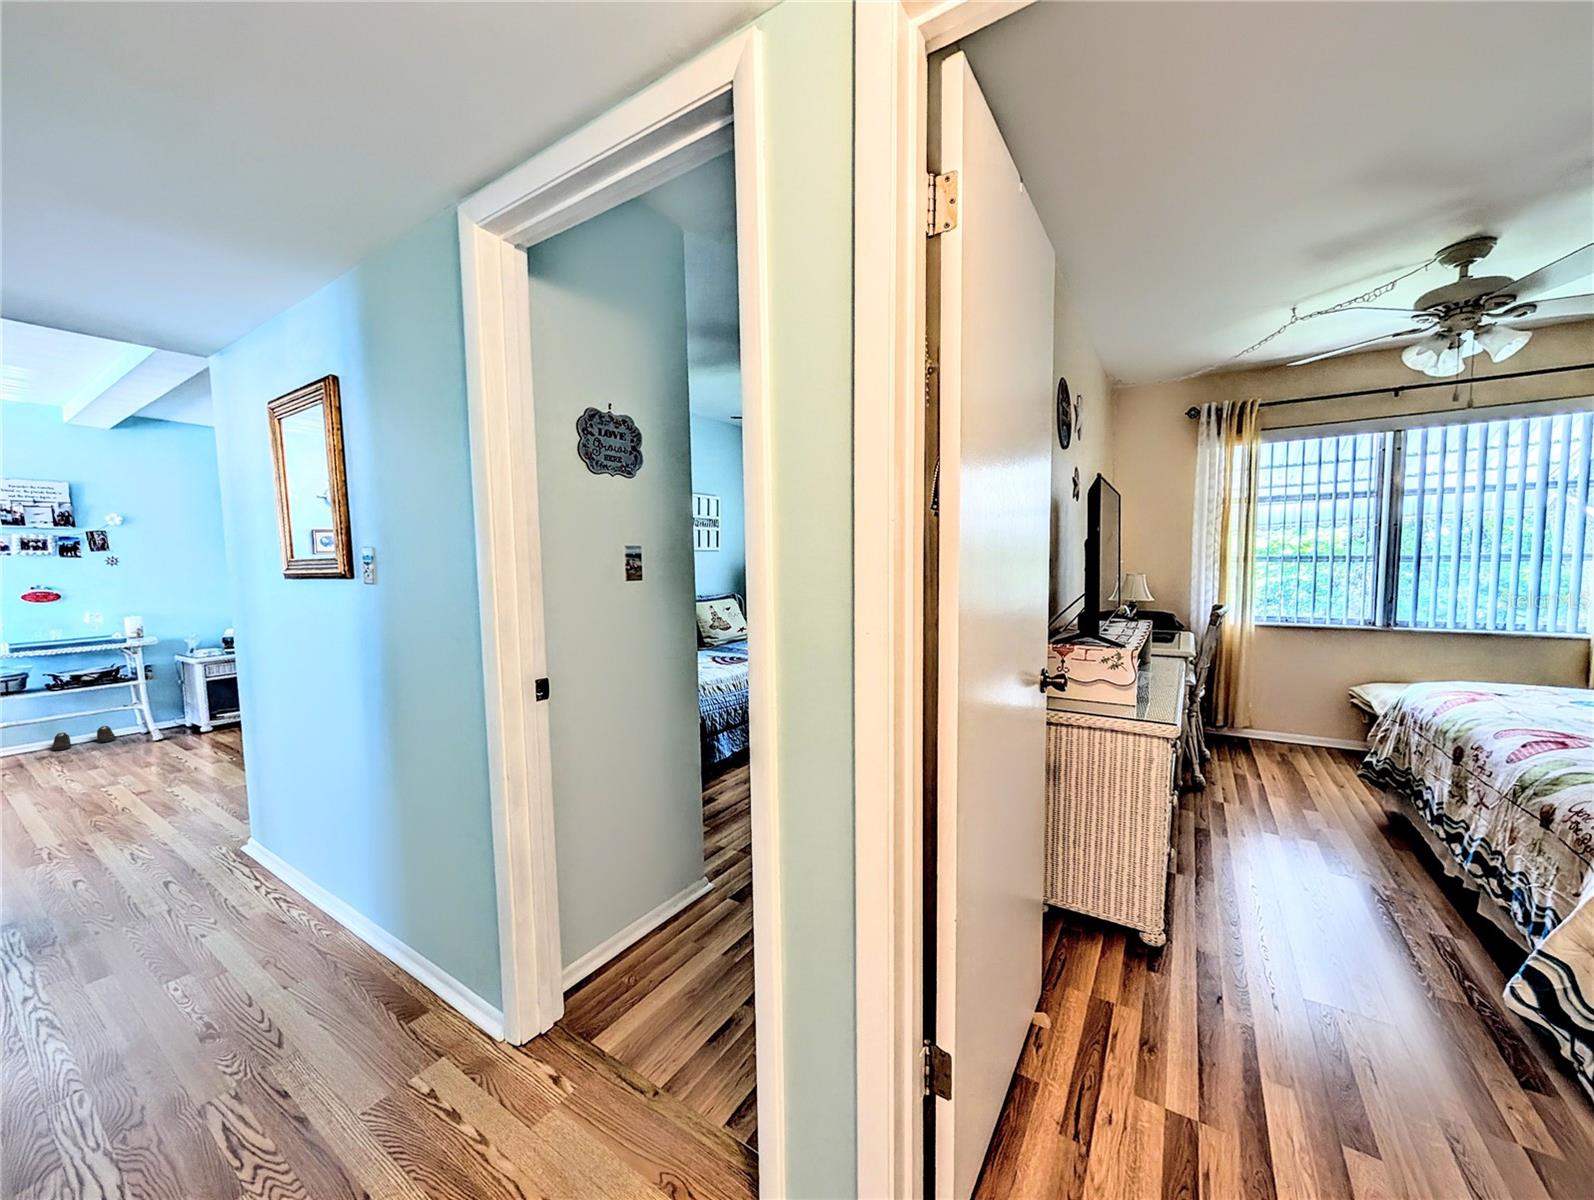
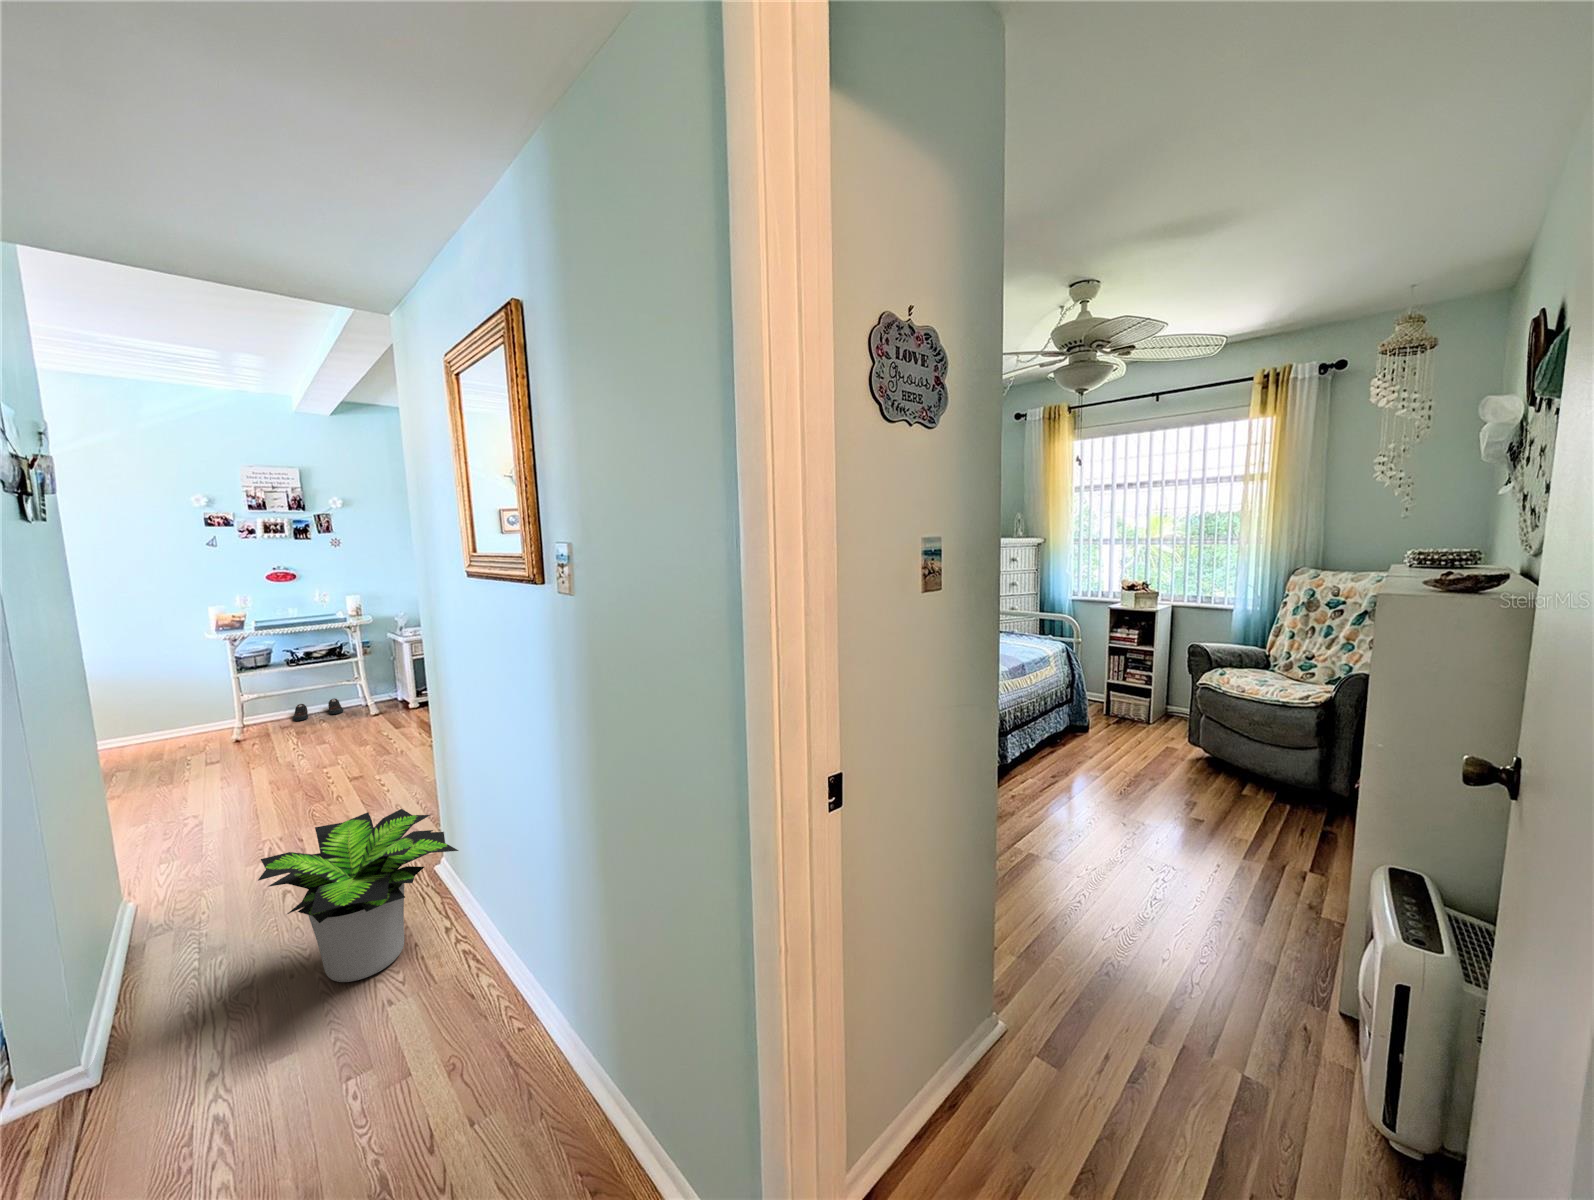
potted plant: none [71,785,272,931] -> present [258,809,458,982]

